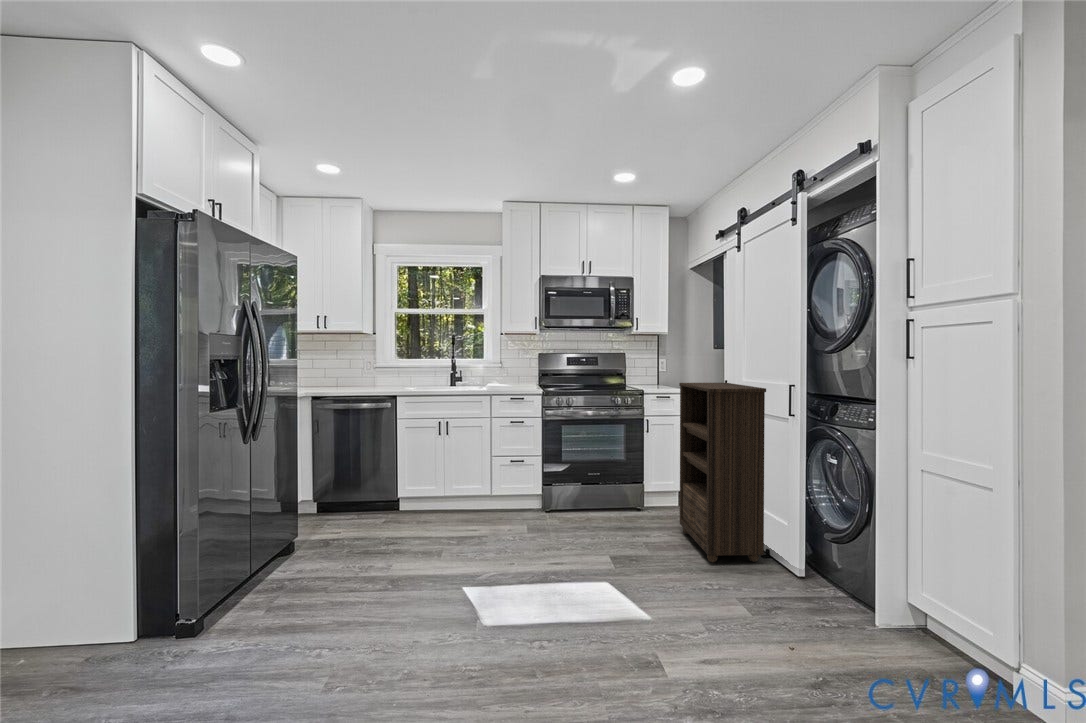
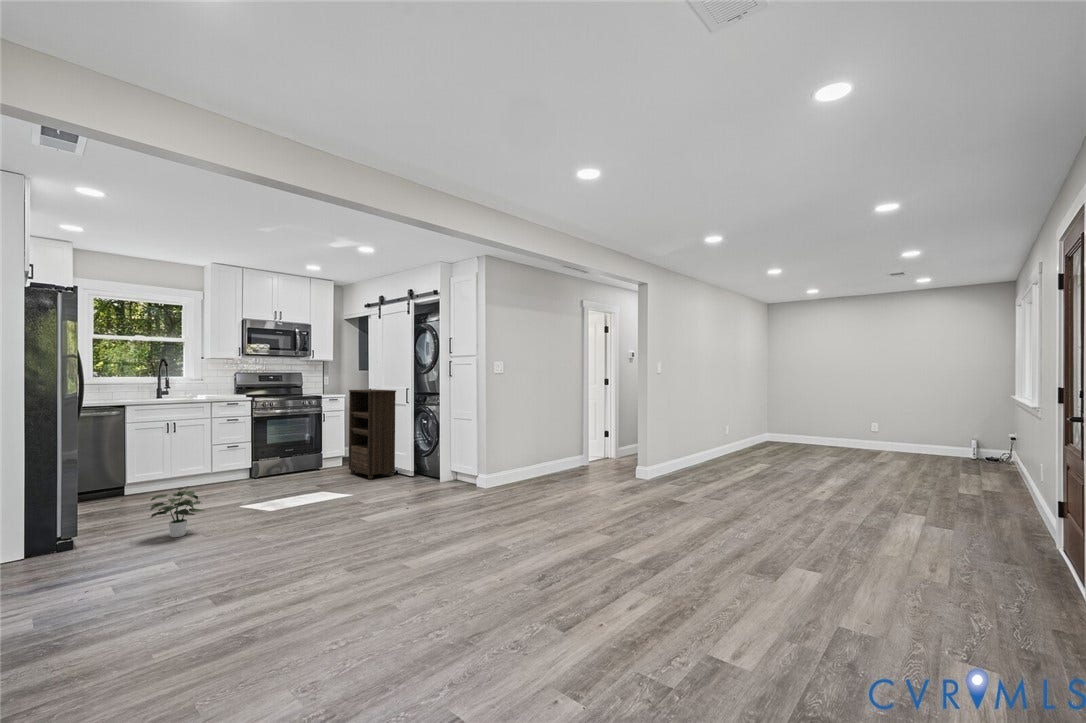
potted plant: none [258,568,352,672] -> present [151,486,204,537]

